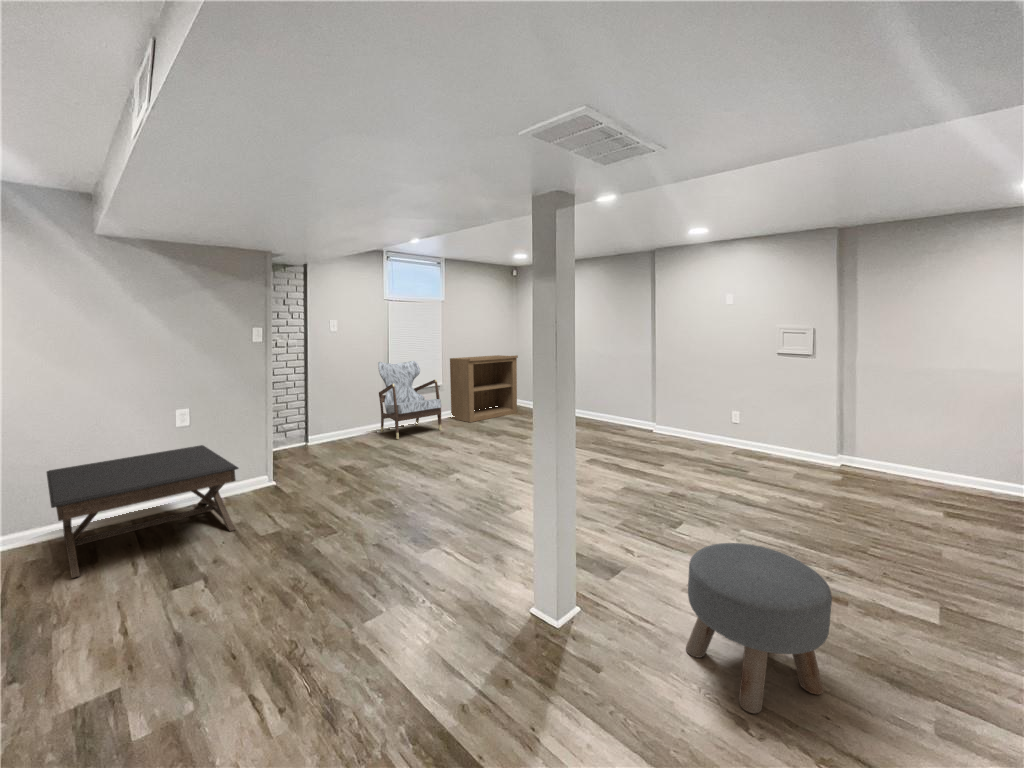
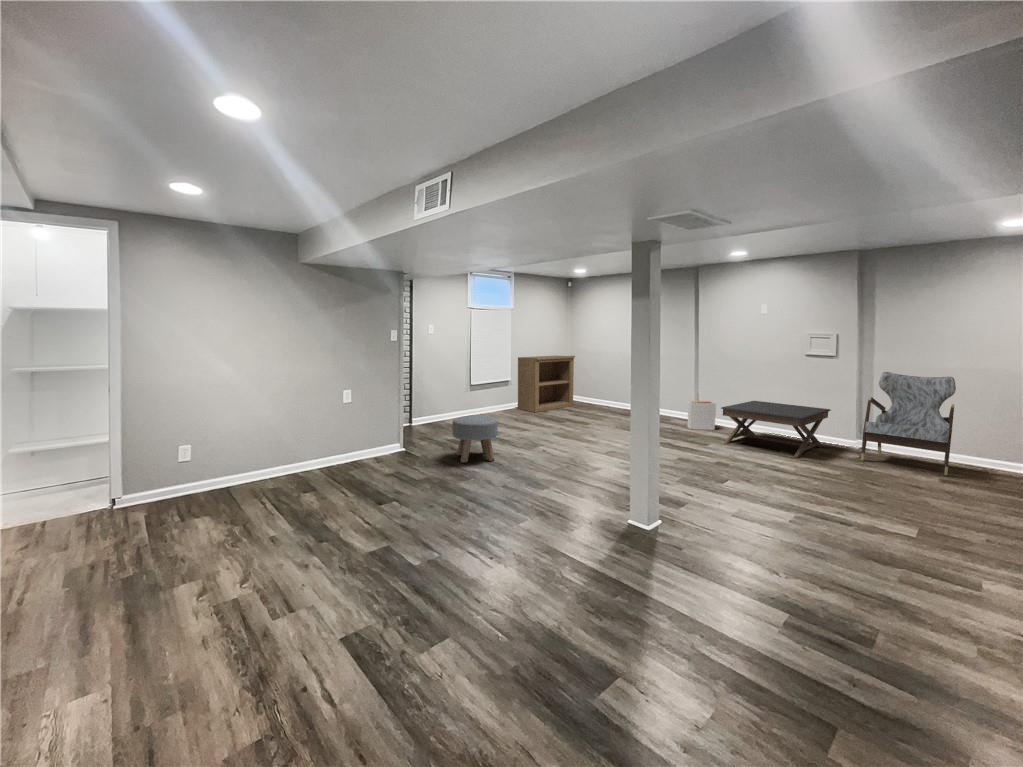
armchair: present [378,361,442,439] -> present [861,372,956,475]
storage bin: none [641,400,674,443] -> present [688,395,716,430]
coffee table: present [47,445,238,578] -> present [721,401,831,458]
ottoman: present [686,543,832,713] -> present [452,415,498,463]

